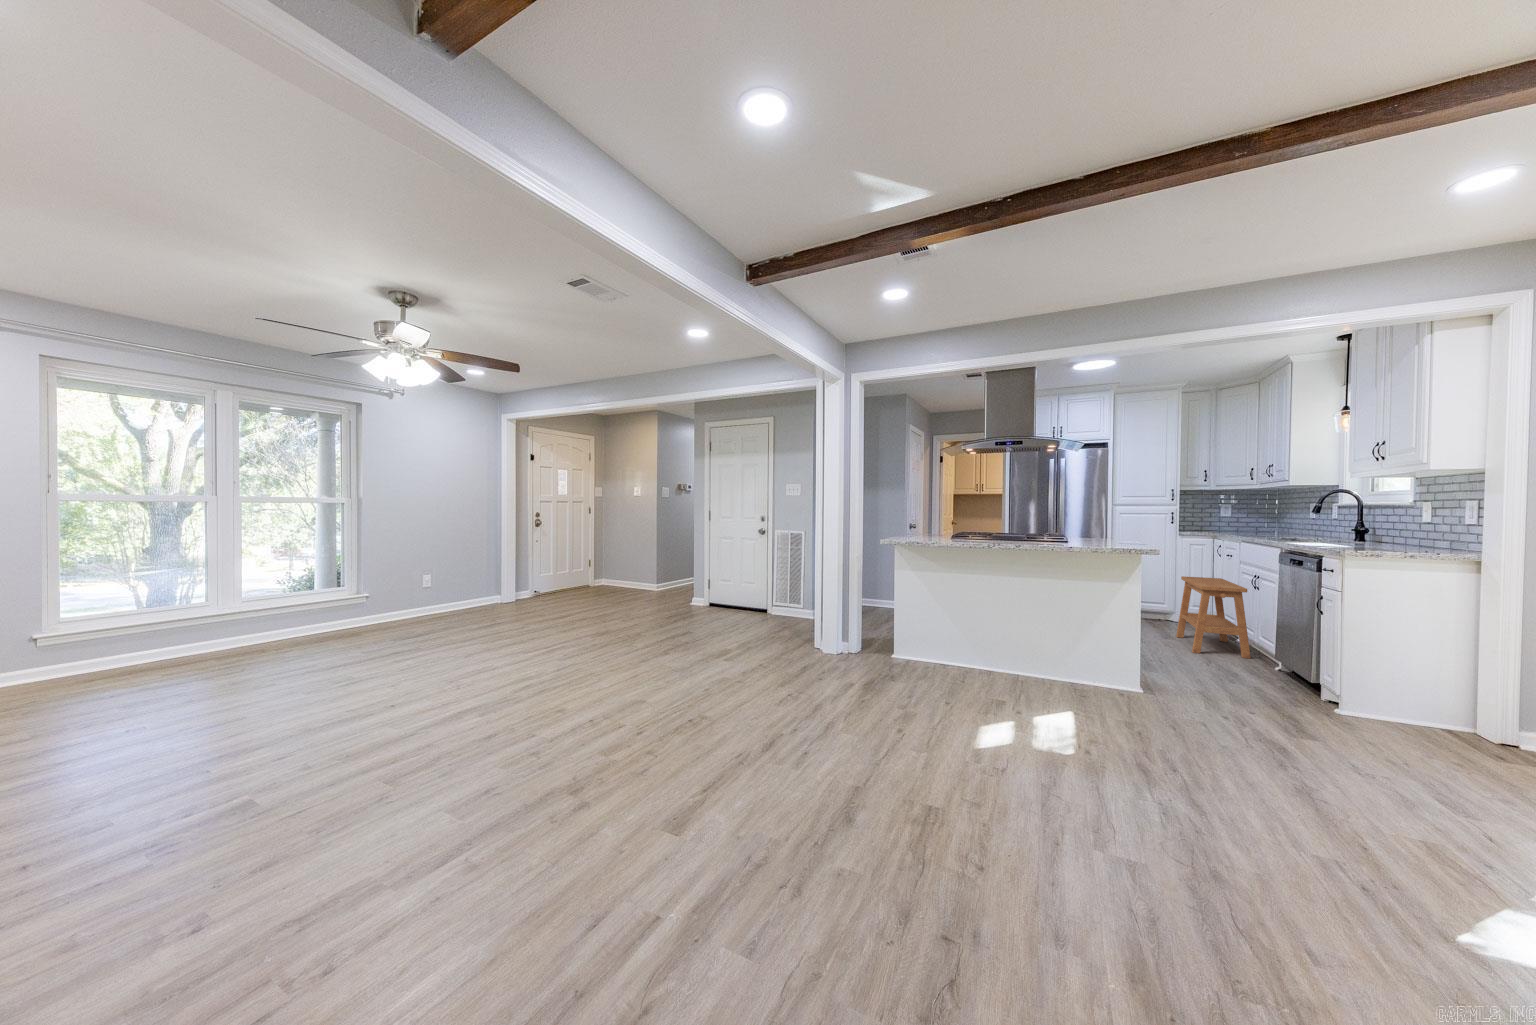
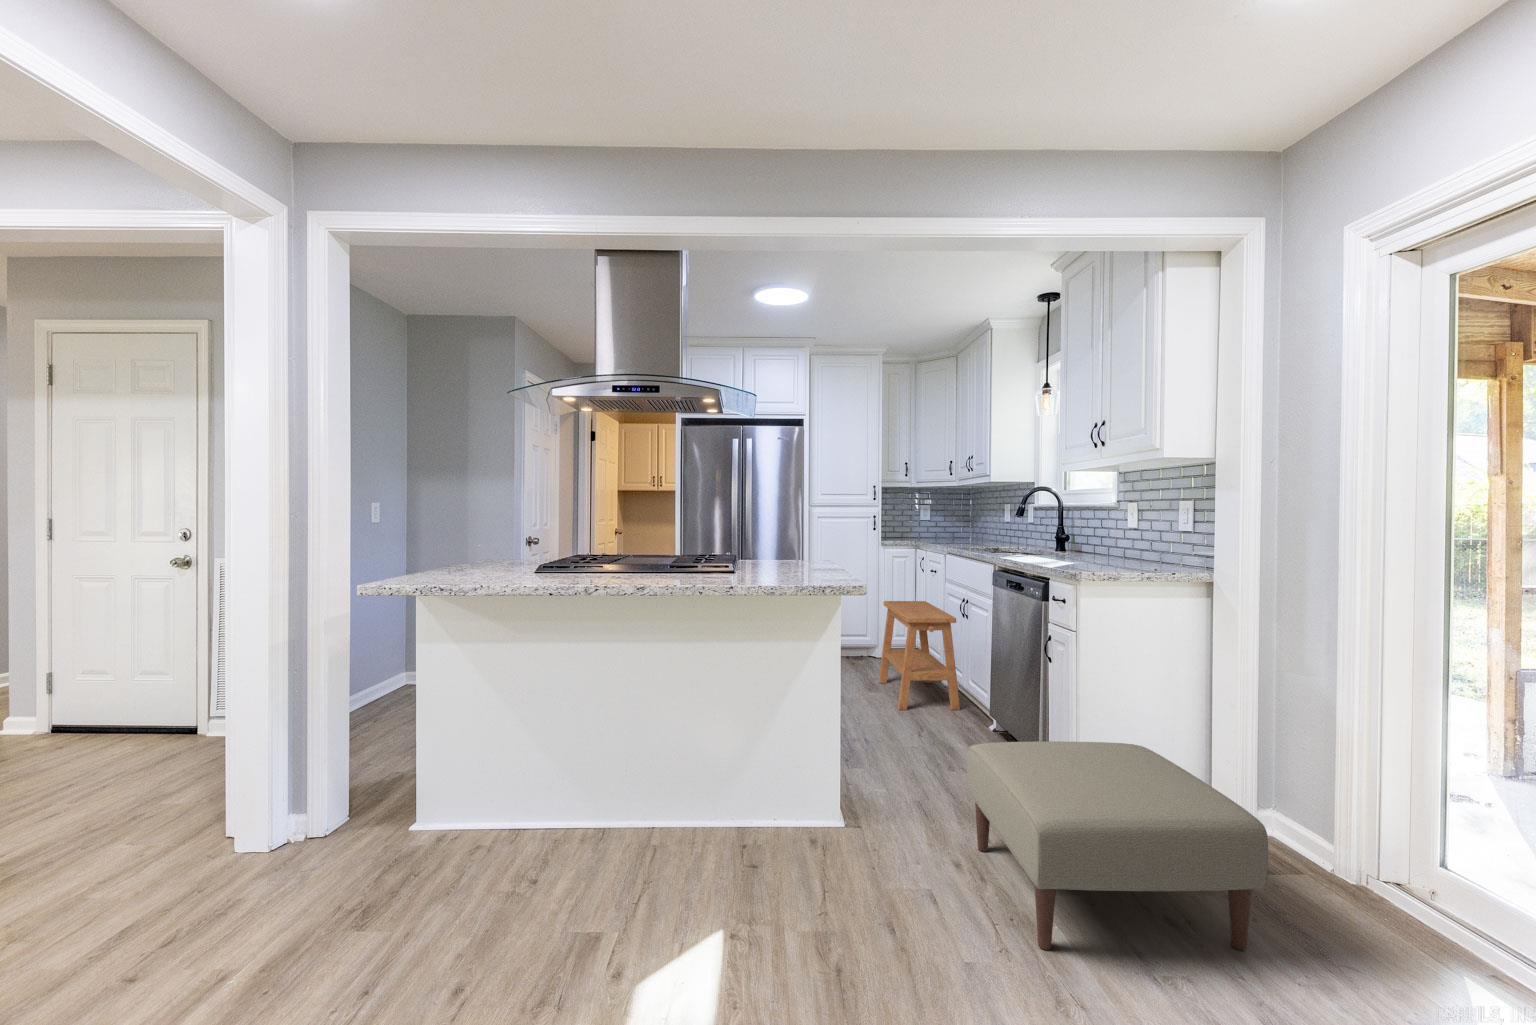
ottoman: none [1237,652,1464,781] -> present [967,741,1268,950]

